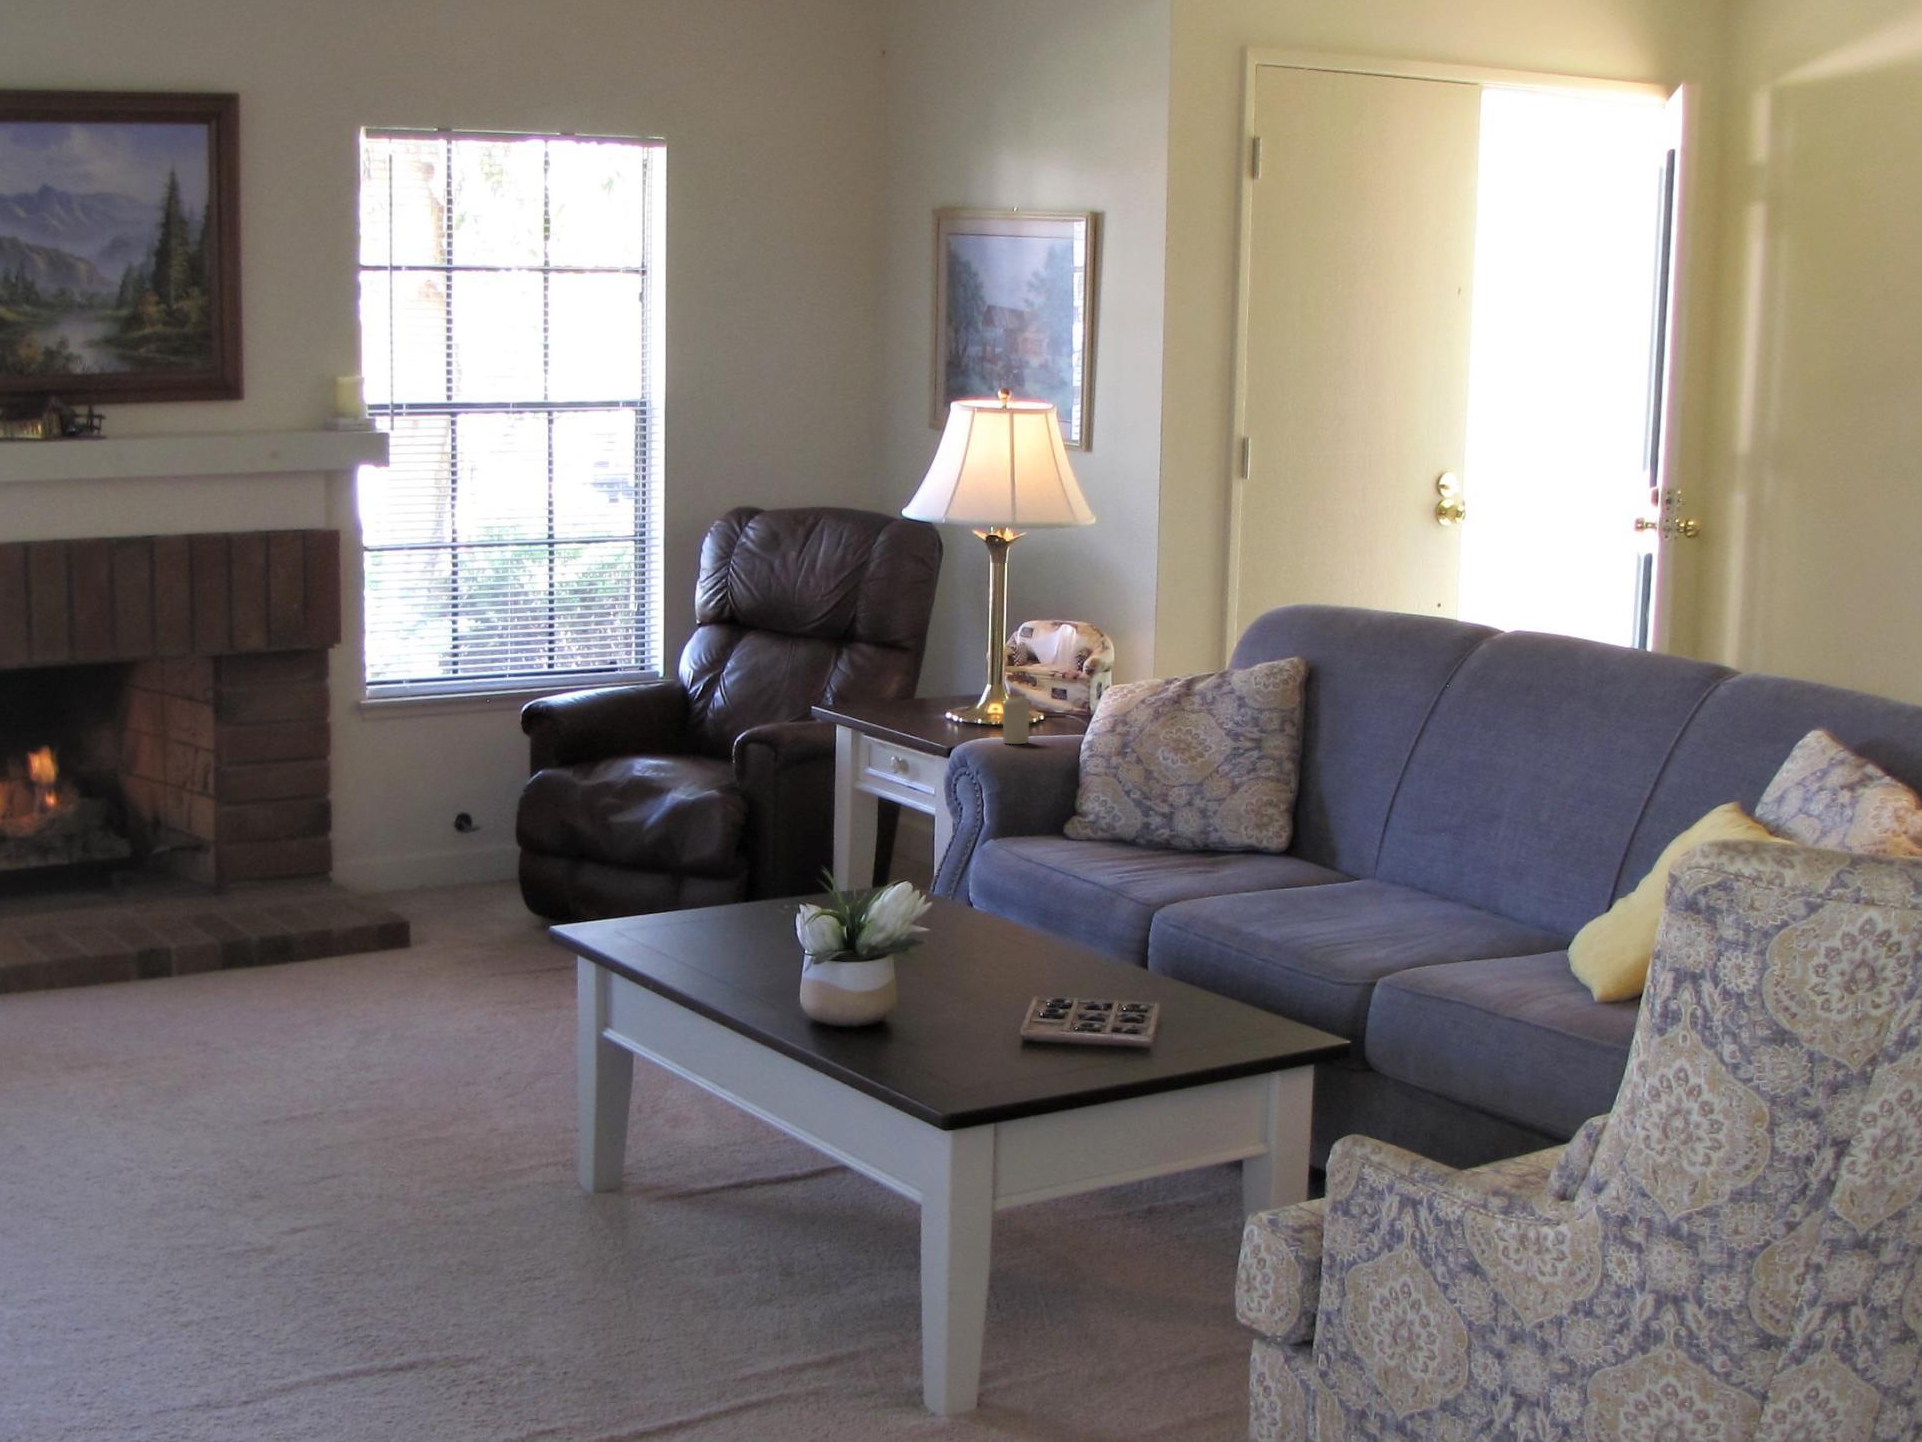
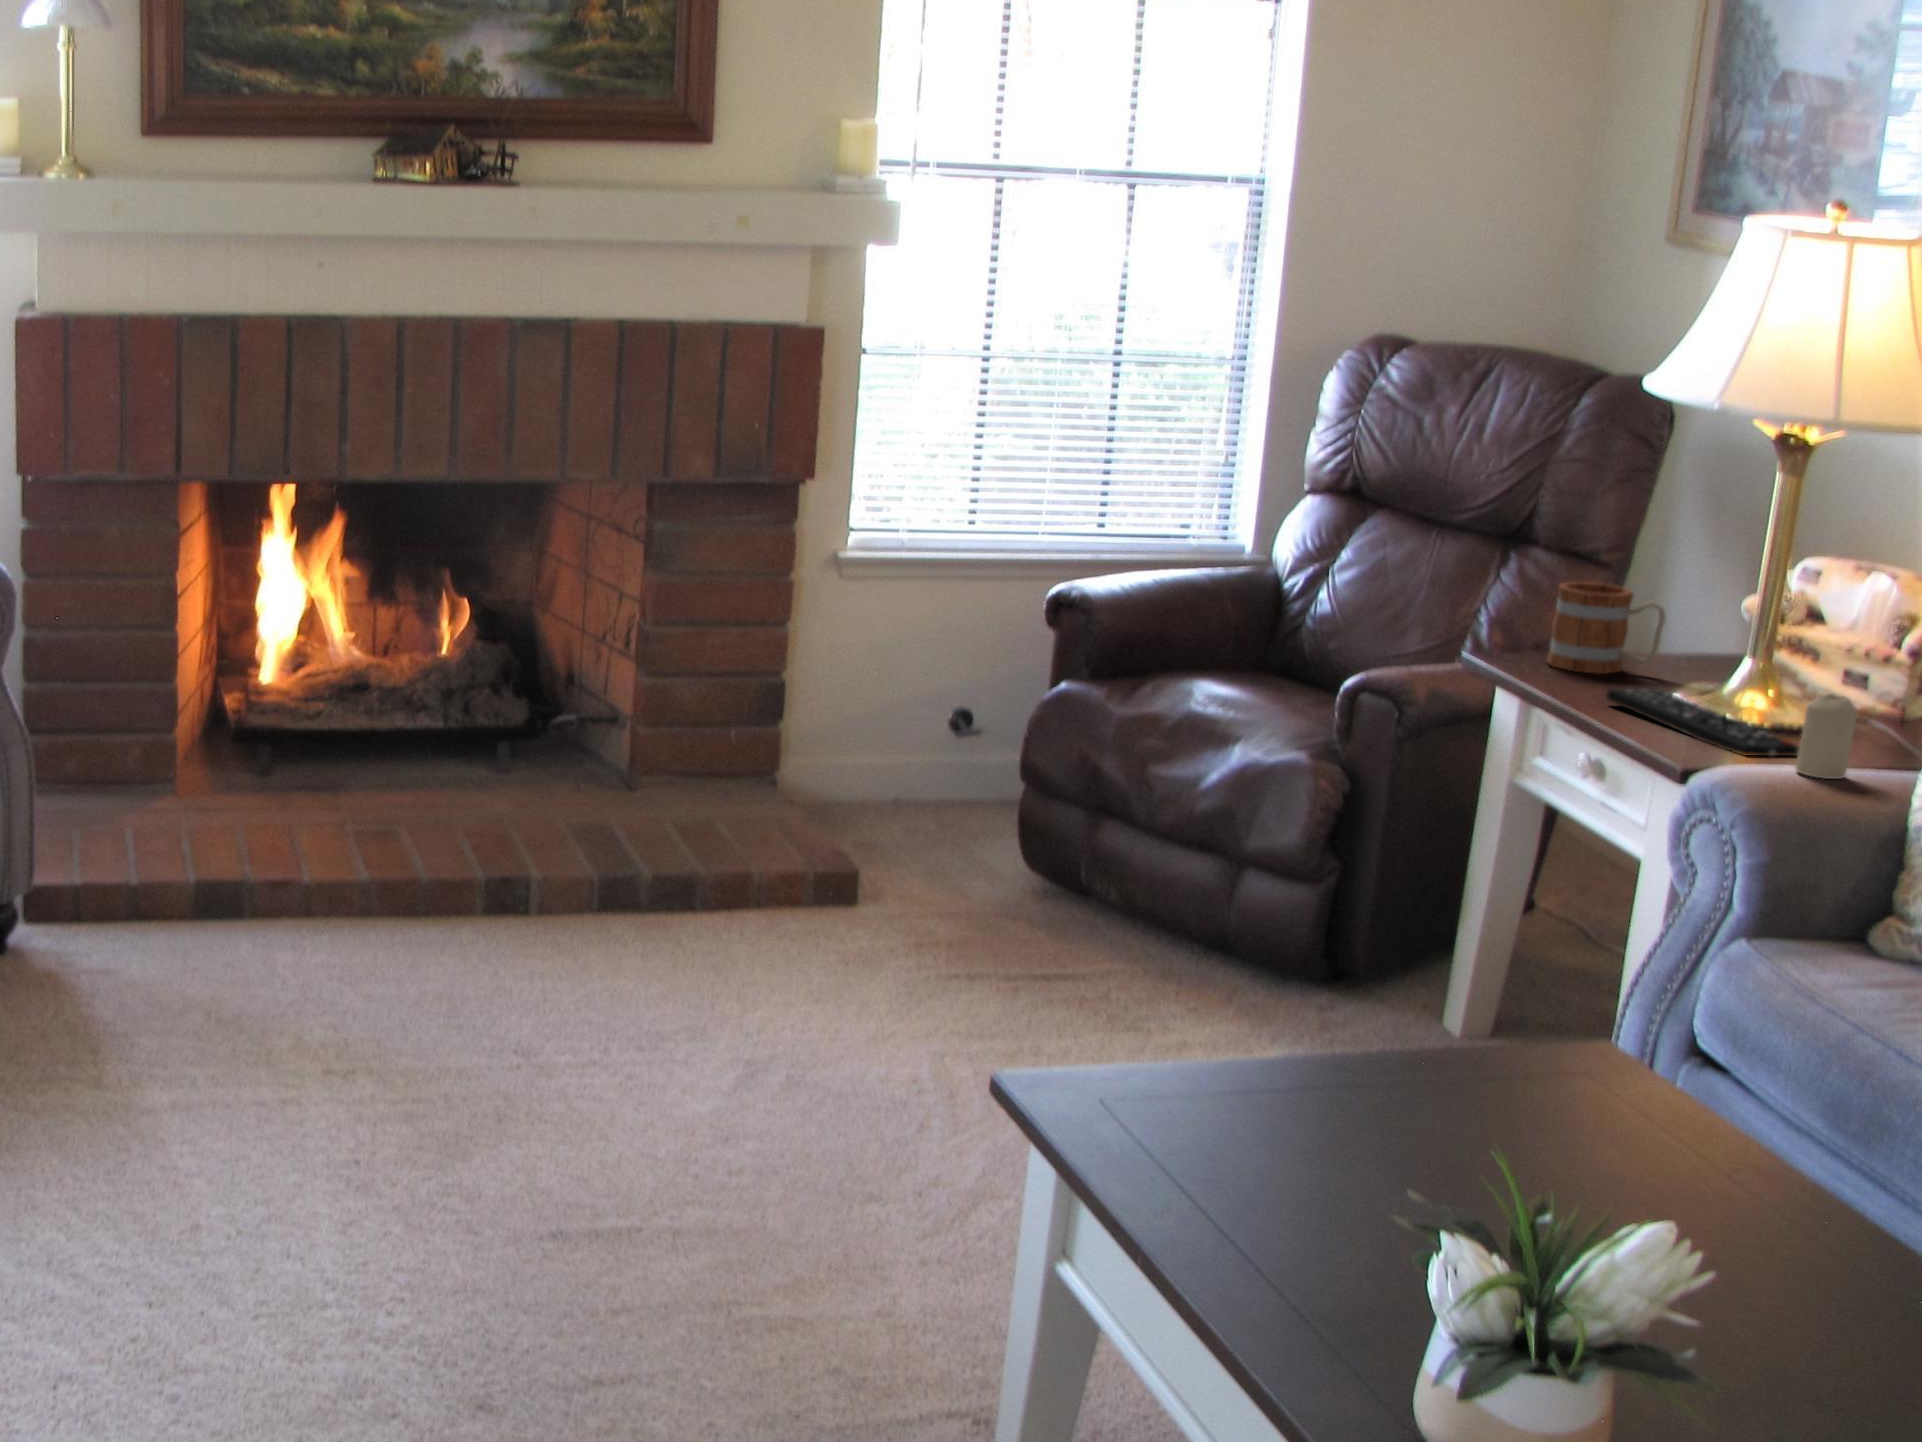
mug: none [870,658,935,715] -> present [1547,582,1666,674]
remote control: none [904,714,1008,742] -> present [1606,688,1799,756]

